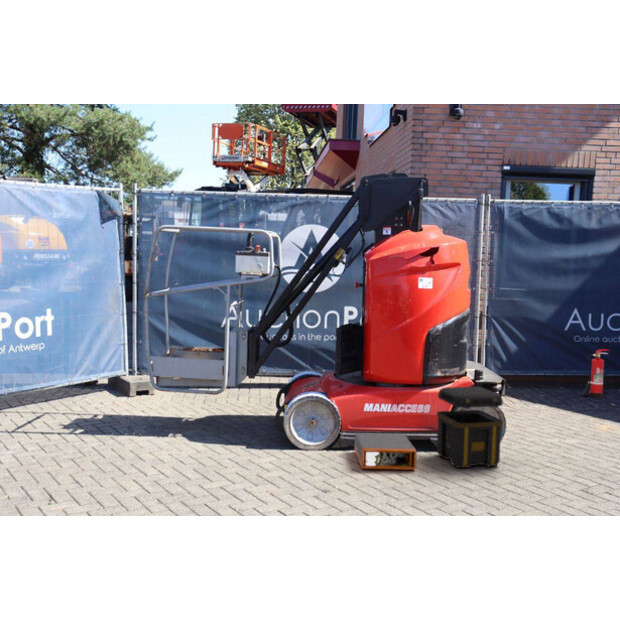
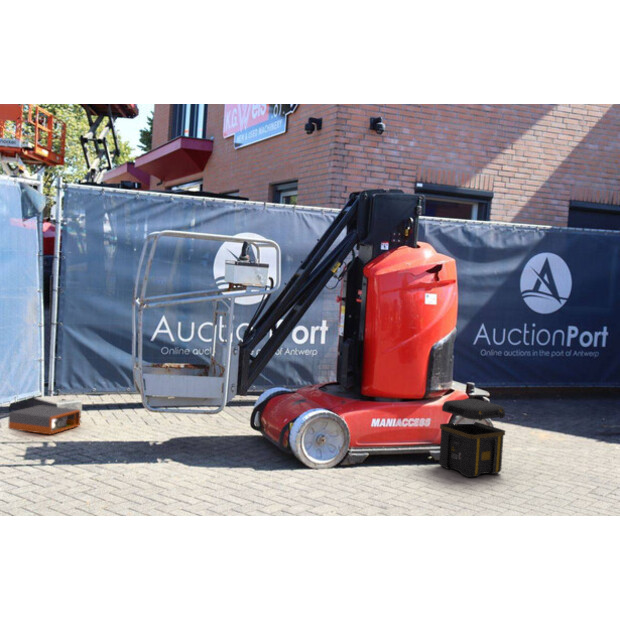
fire extinguisher: present [583,349,608,398] -> none [502,360,525,404]
storage box: present [355,433,417,470] -> present [8,405,81,434]

